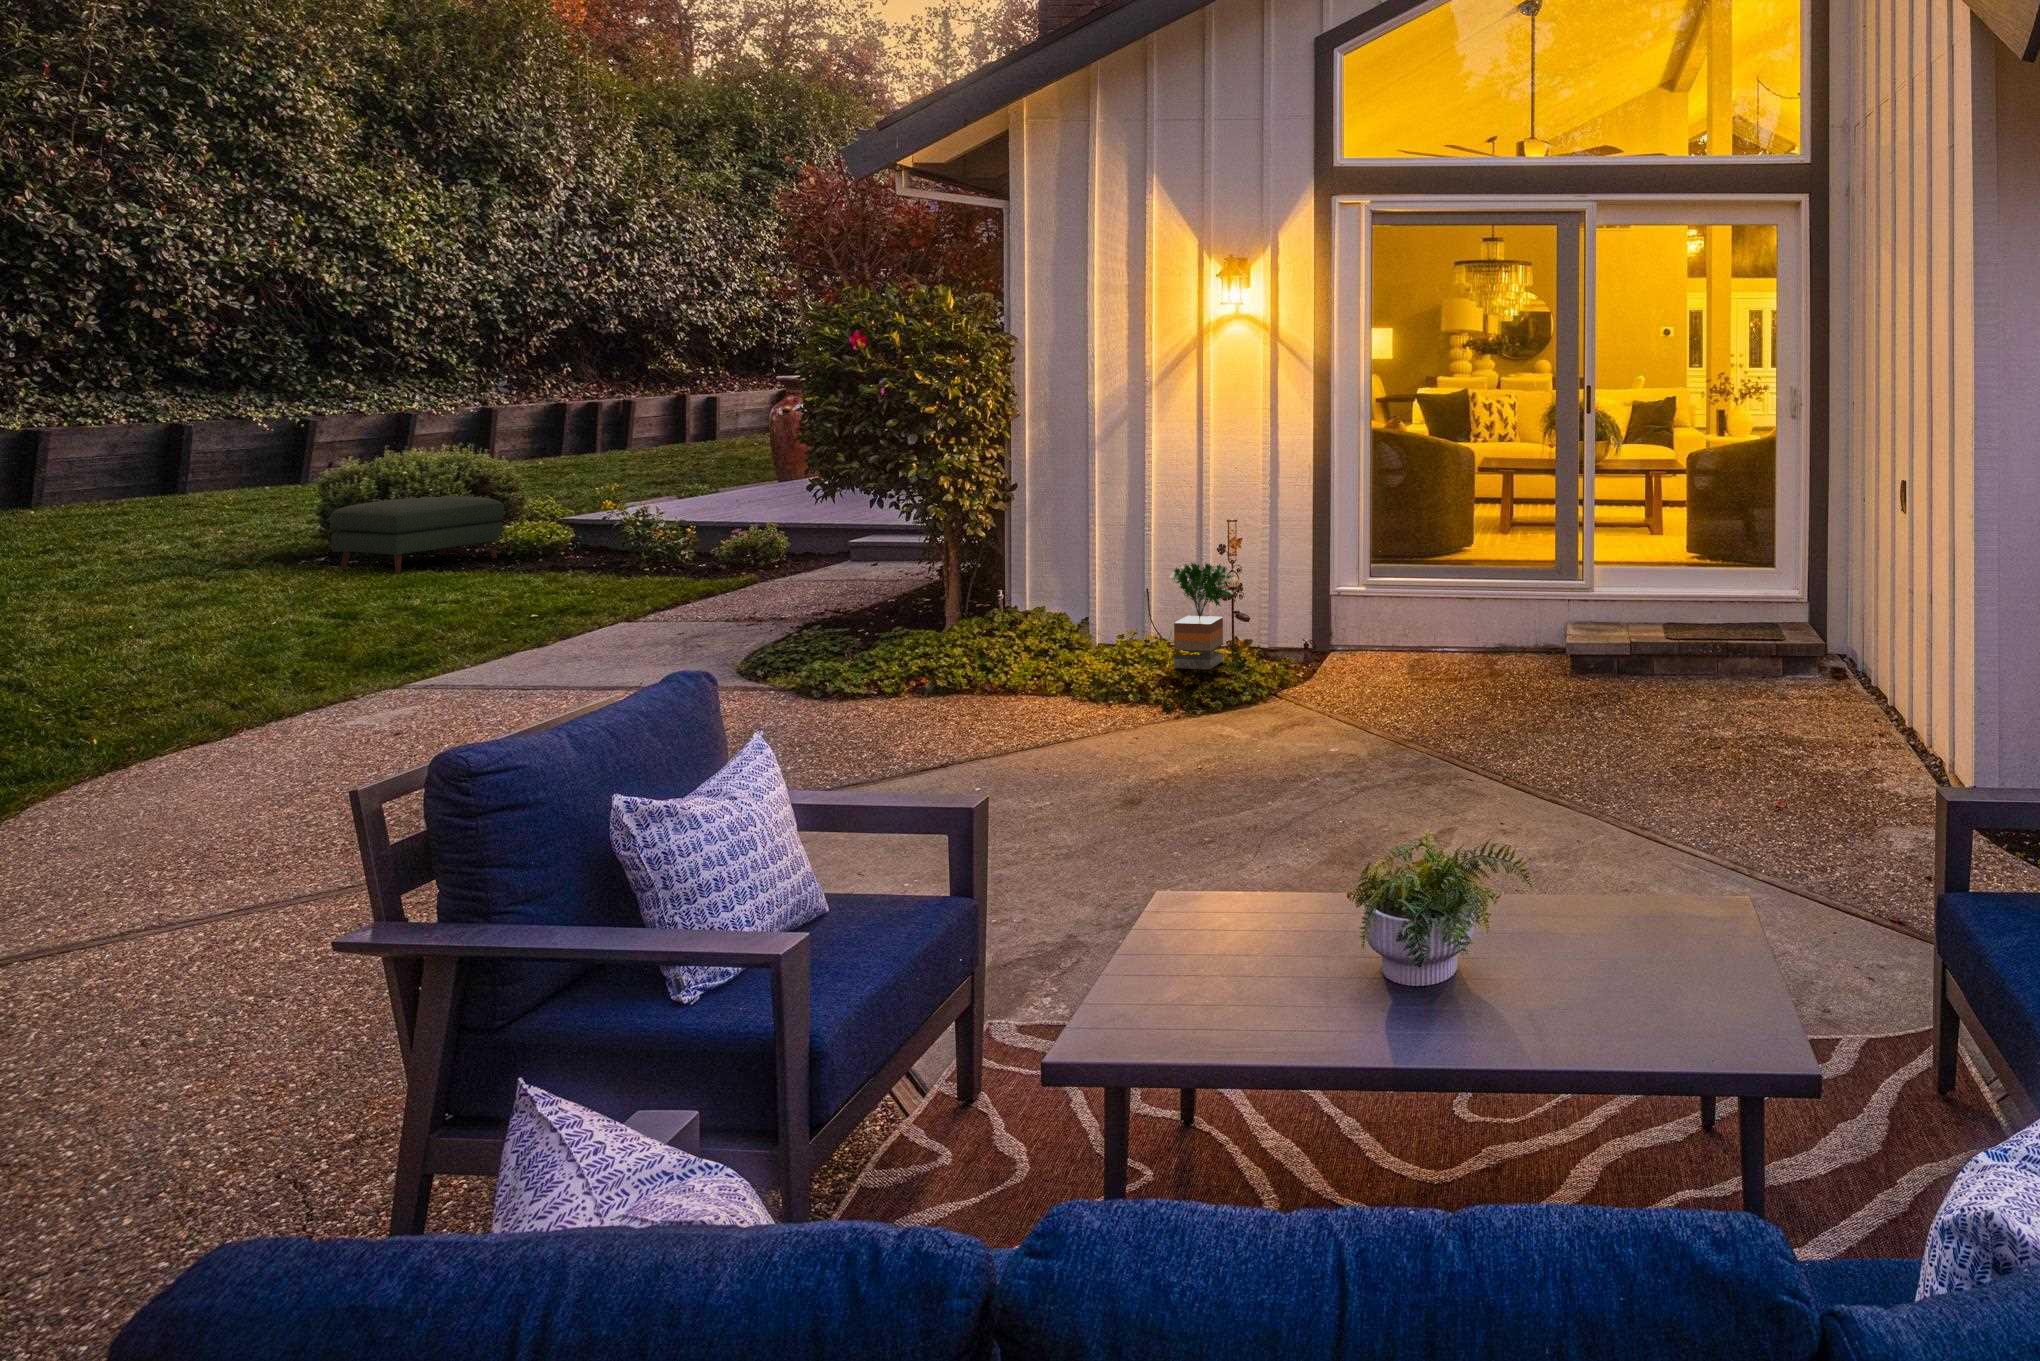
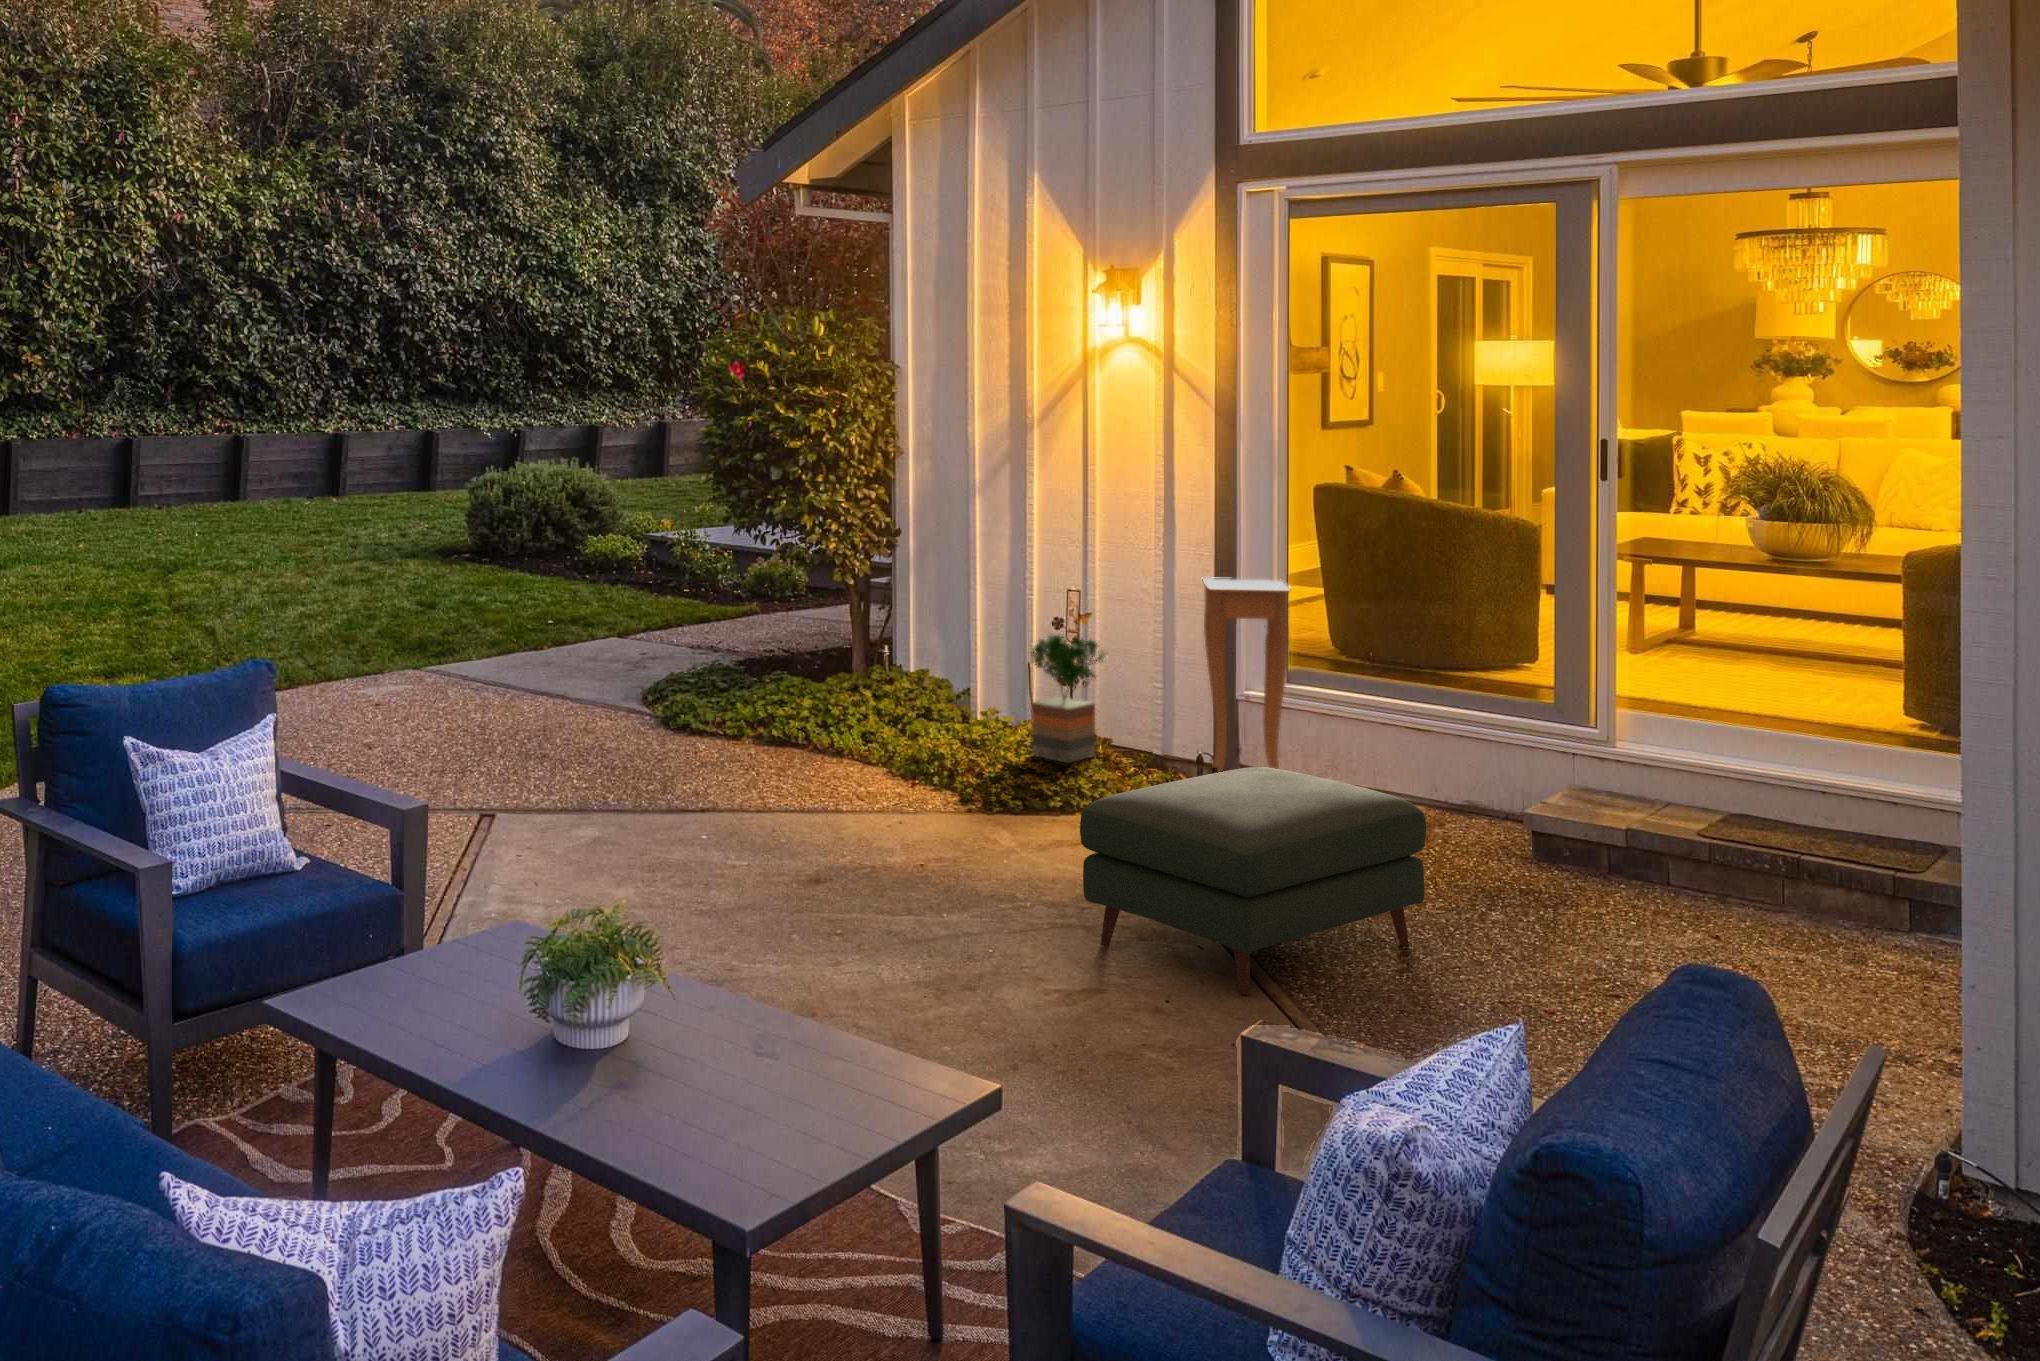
ottoman: present [330,496,504,573] -> present [1080,767,1426,995]
side table: none [1309,504,1386,666] -> present [1203,578,1290,772]

